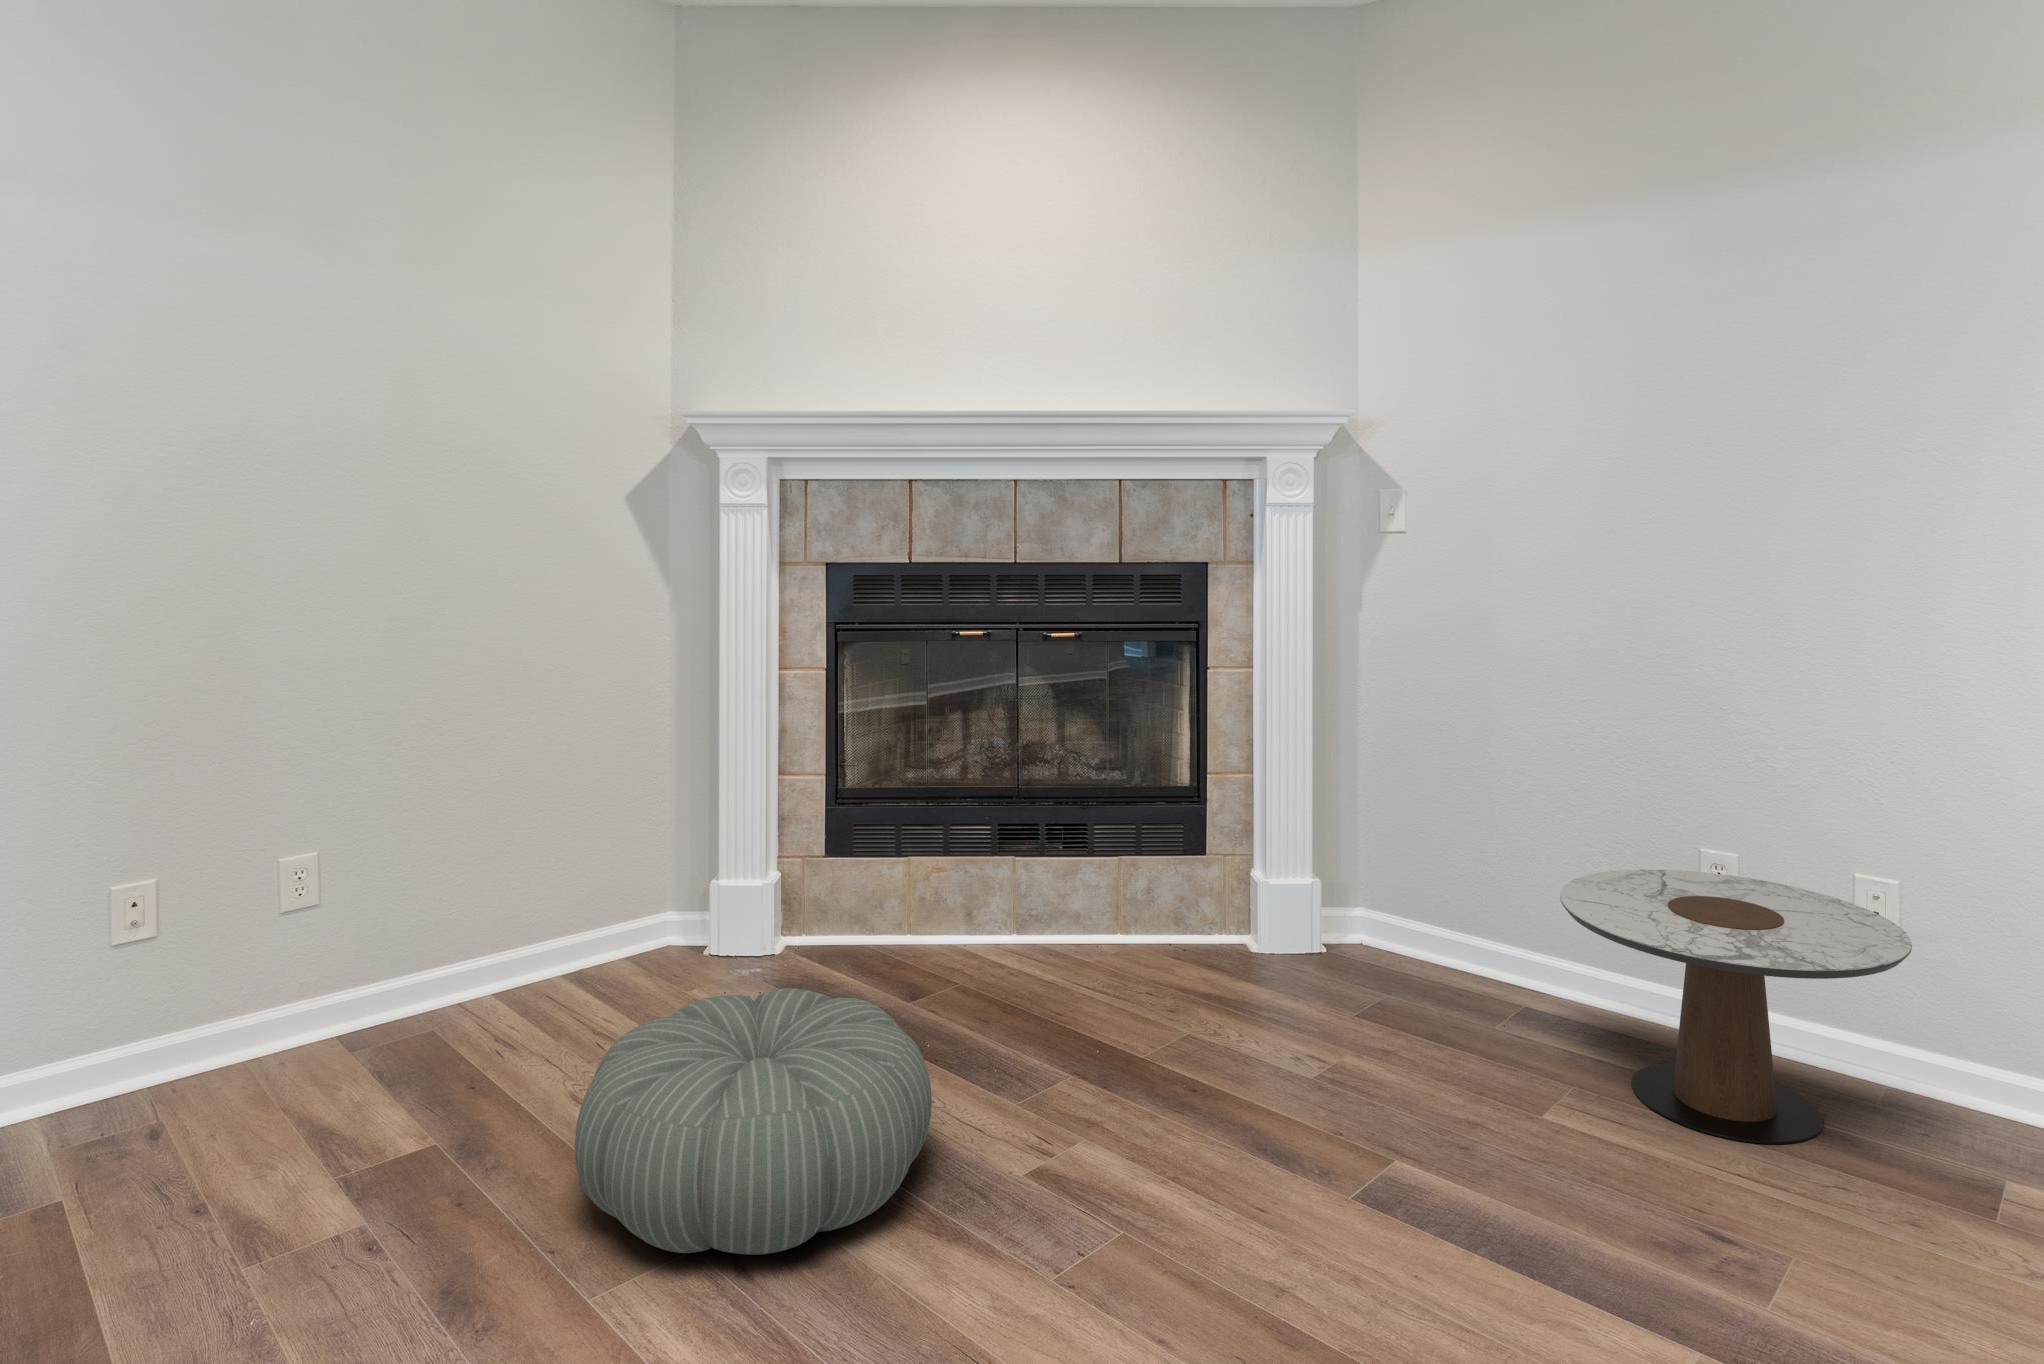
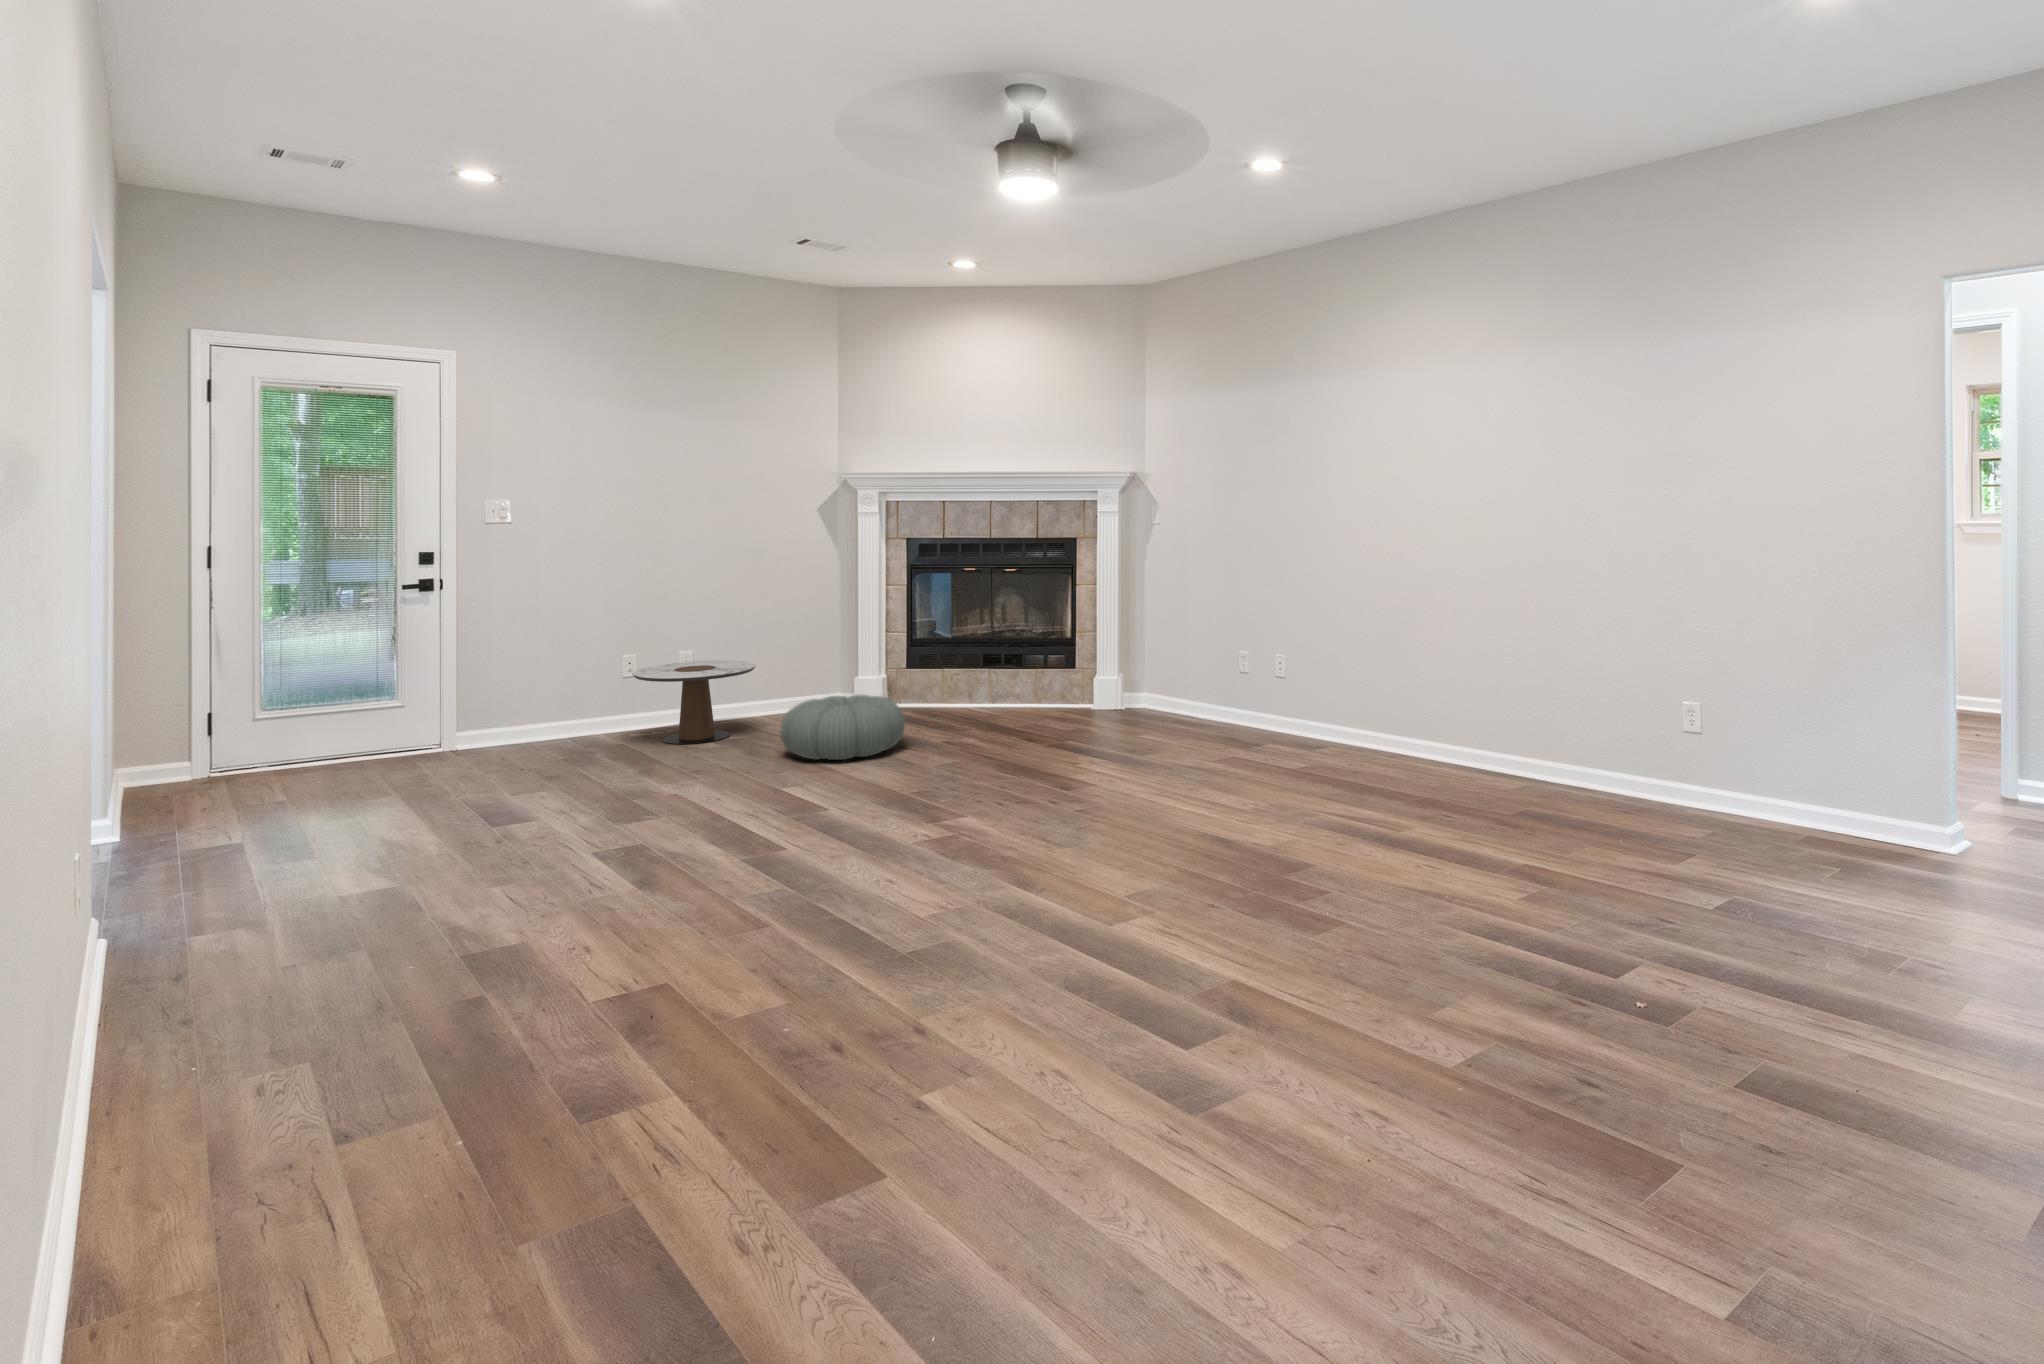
side table: present [1560,870,1912,1144] -> present [632,660,756,744]

